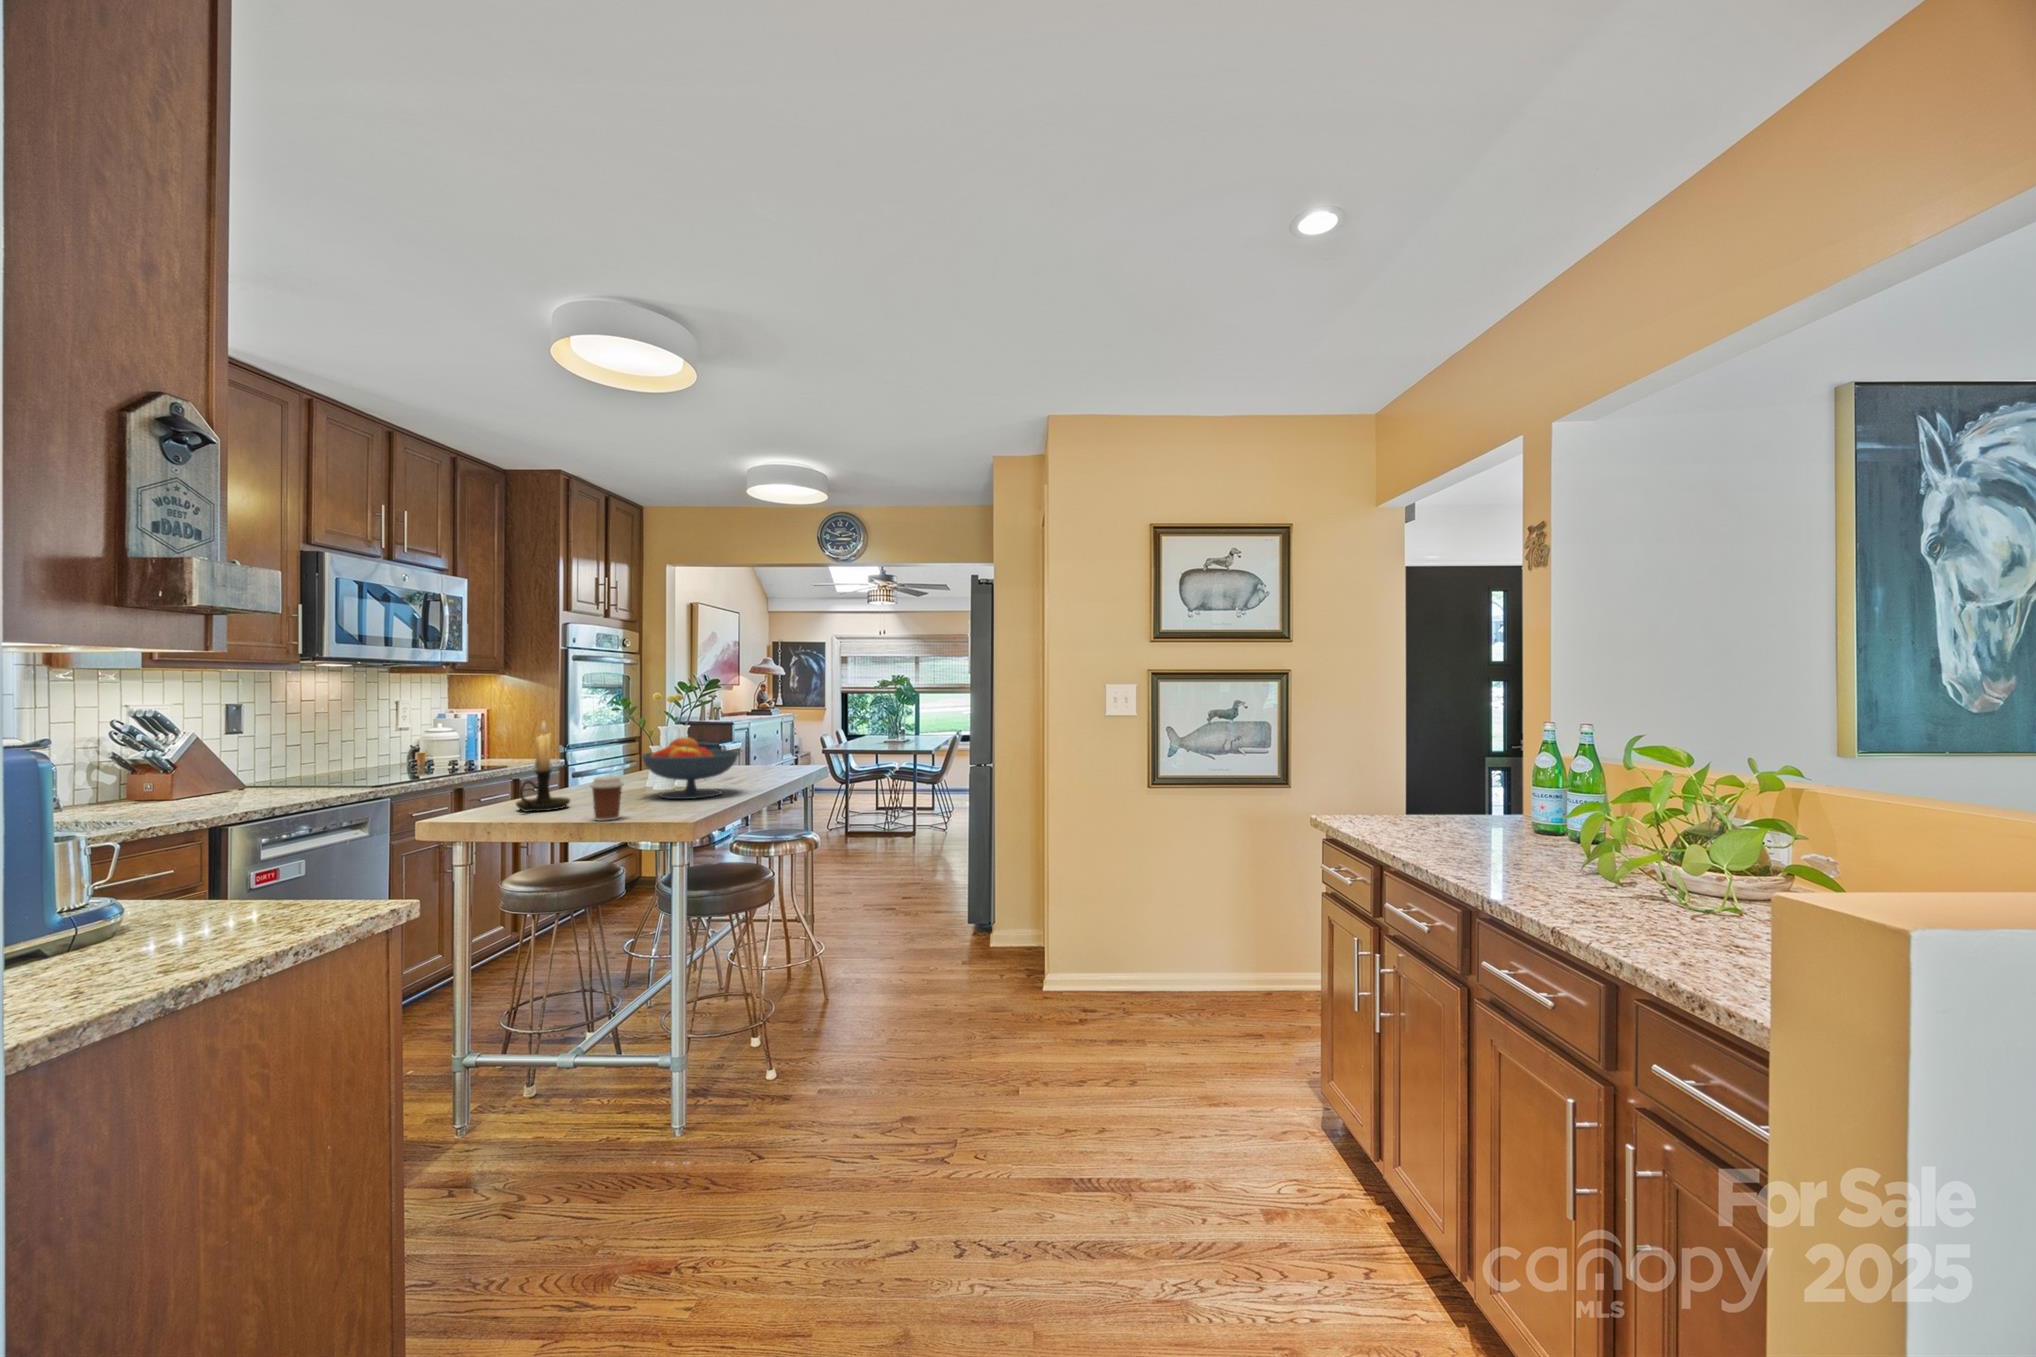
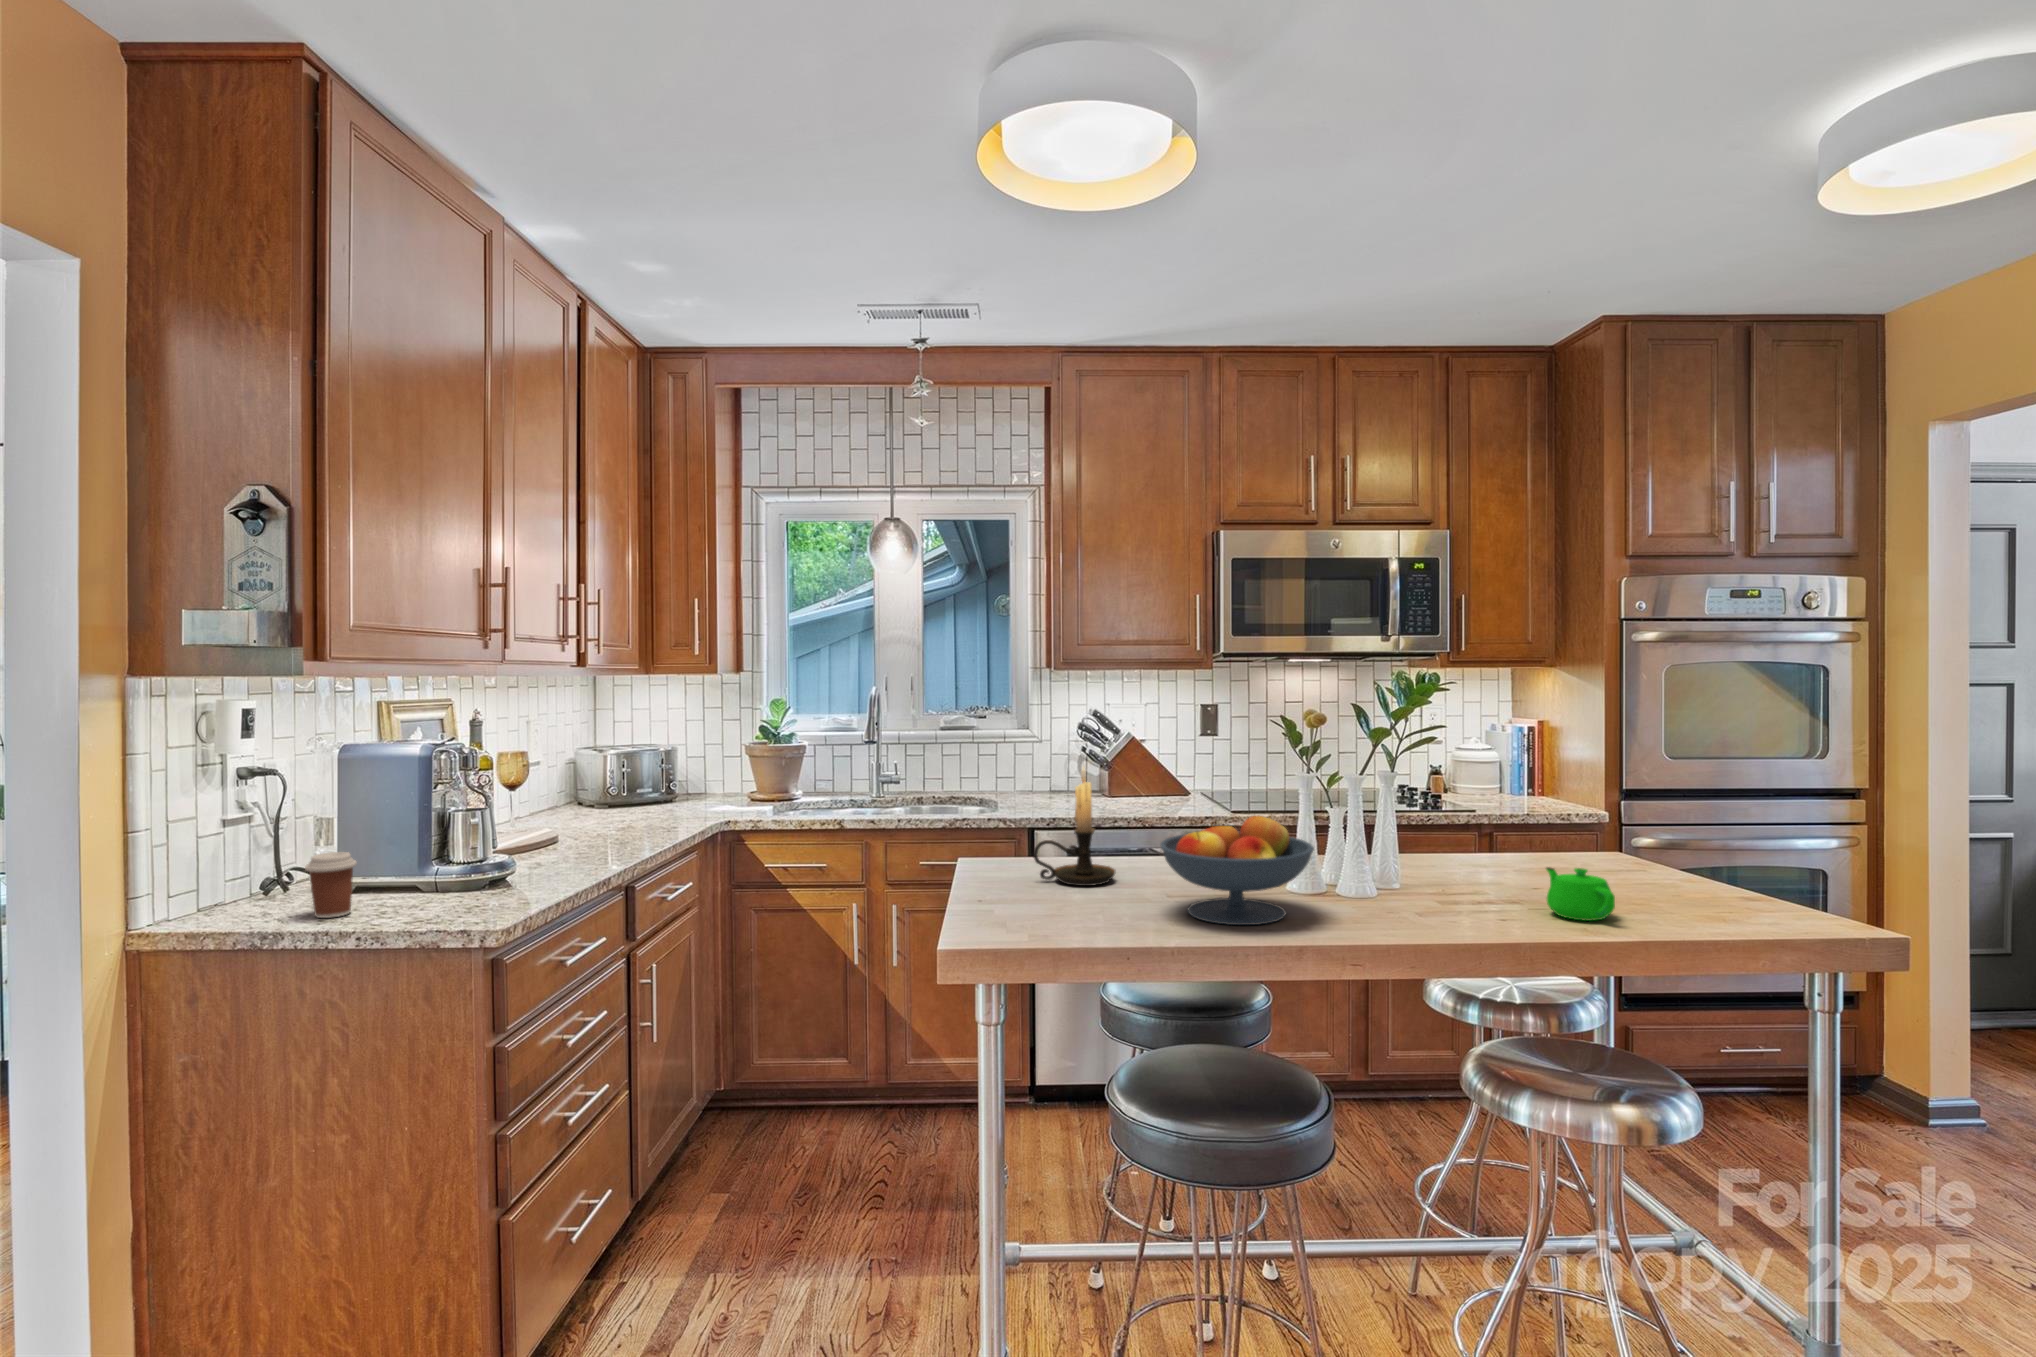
teapot: none [747,750,795,774] -> present [1546,867,1615,921]
coffee cup: present [590,776,624,821] -> present [305,852,357,918]

